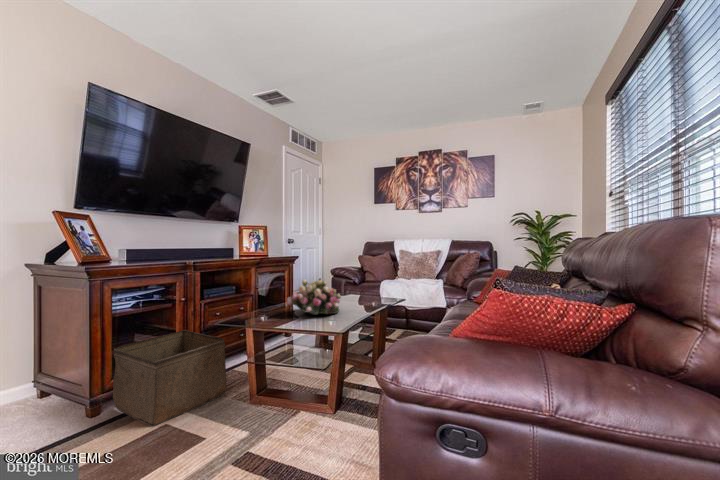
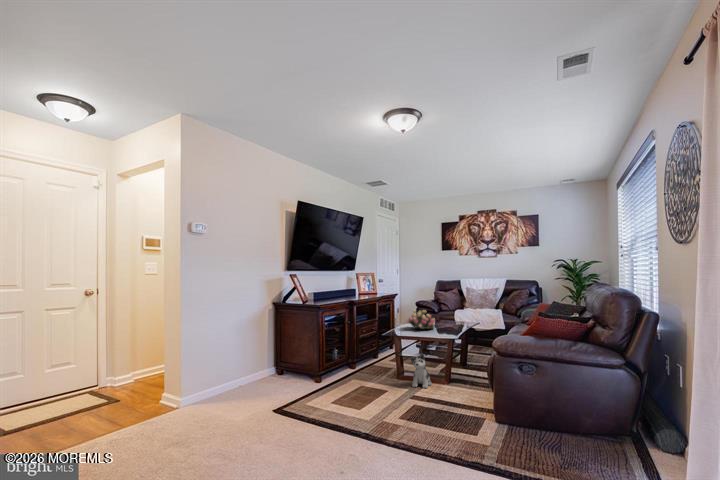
storage bin: present [113,330,226,427] -> none [325,337,377,380]
plush toy: none [268,371,315,453] -> present [410,353,432,388]

